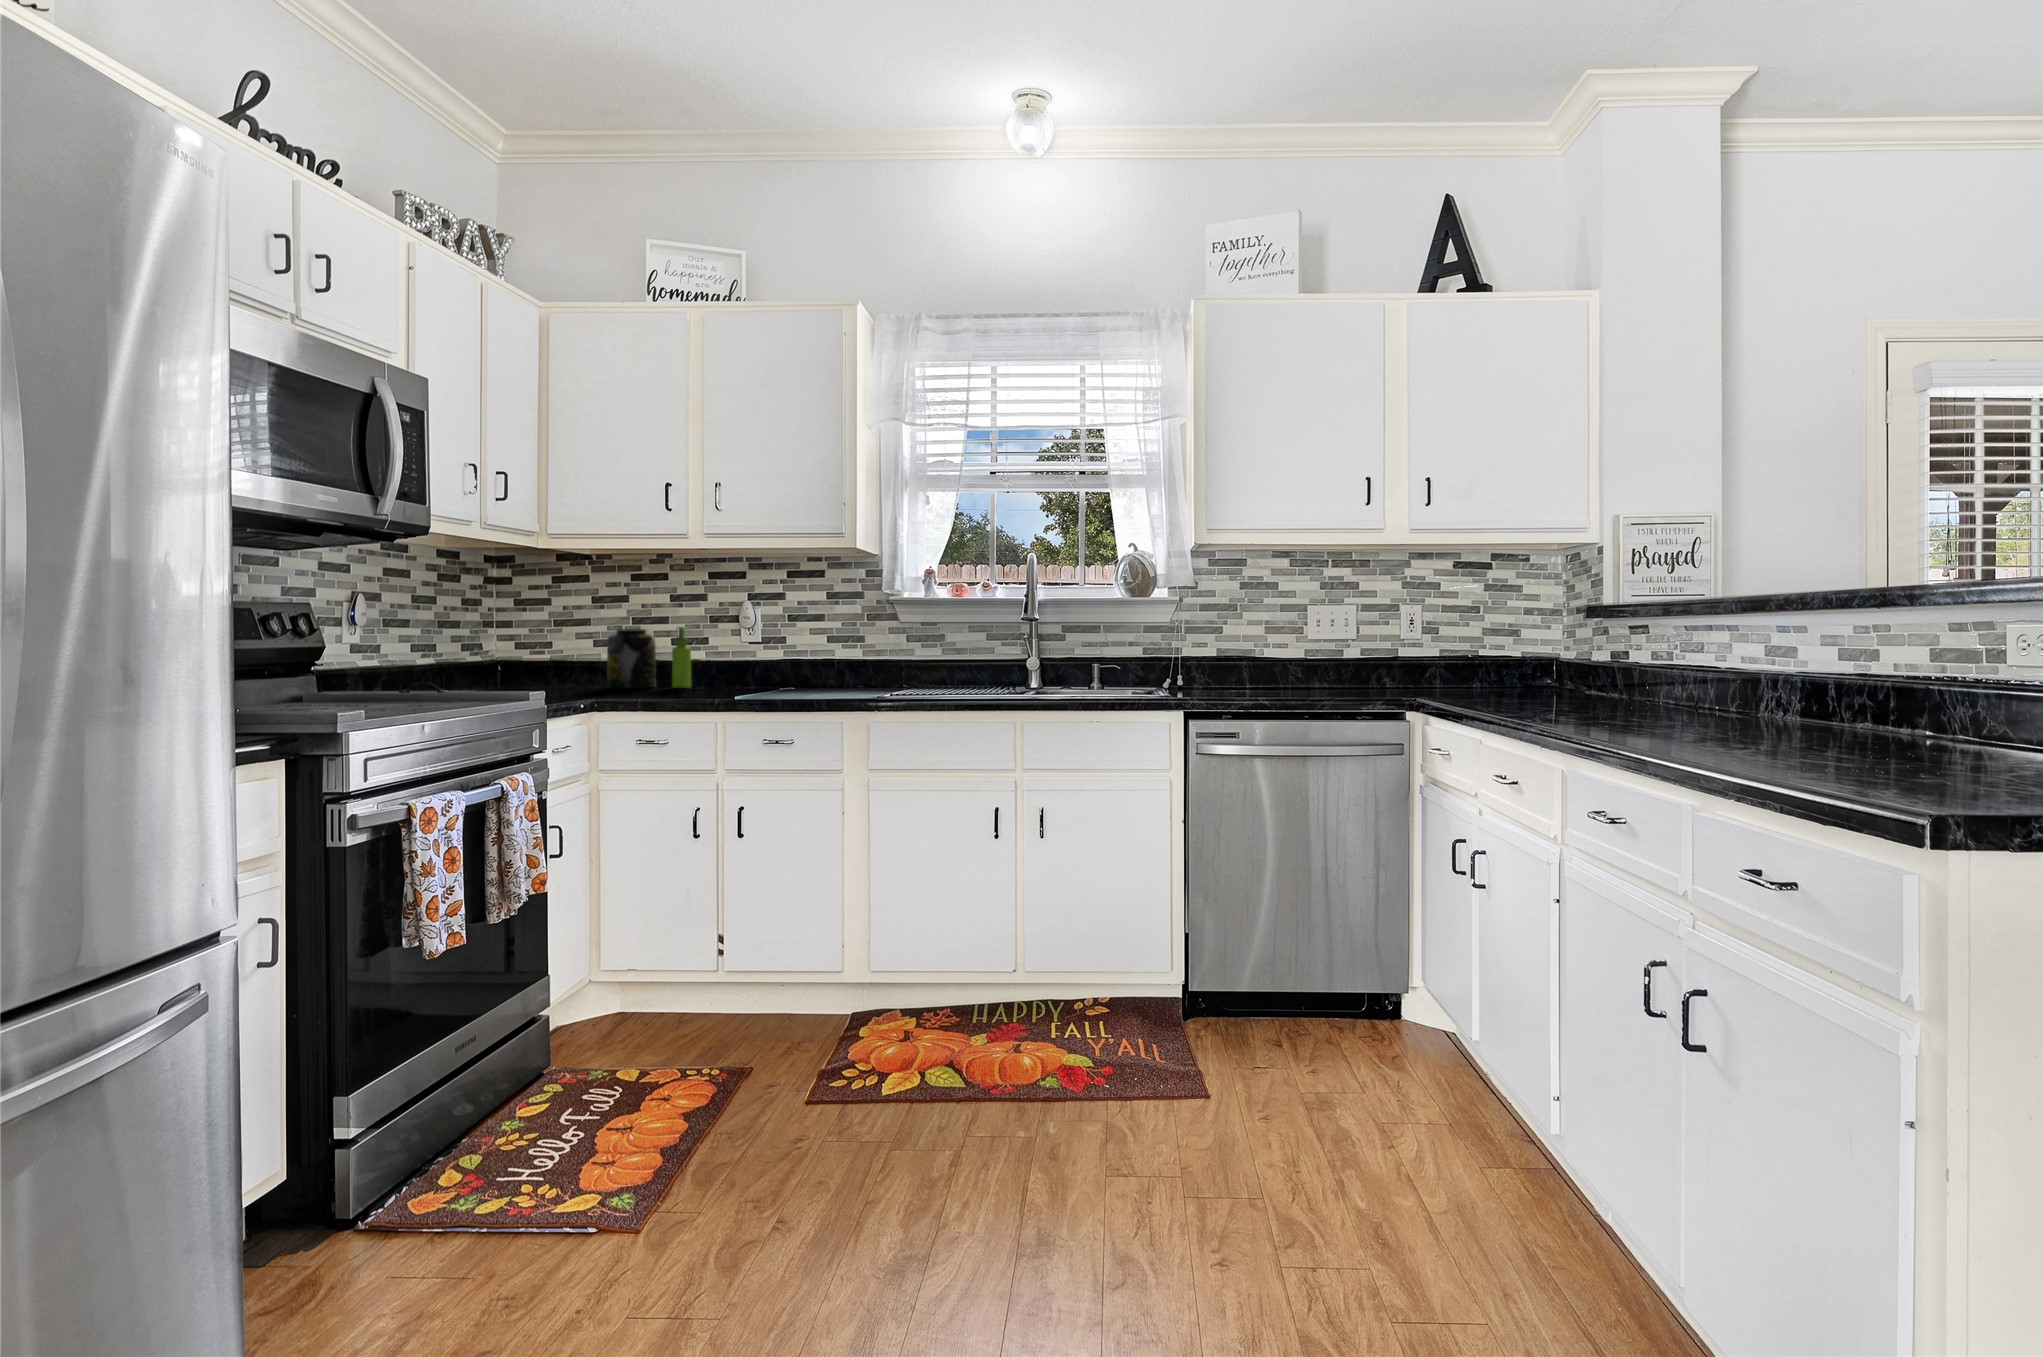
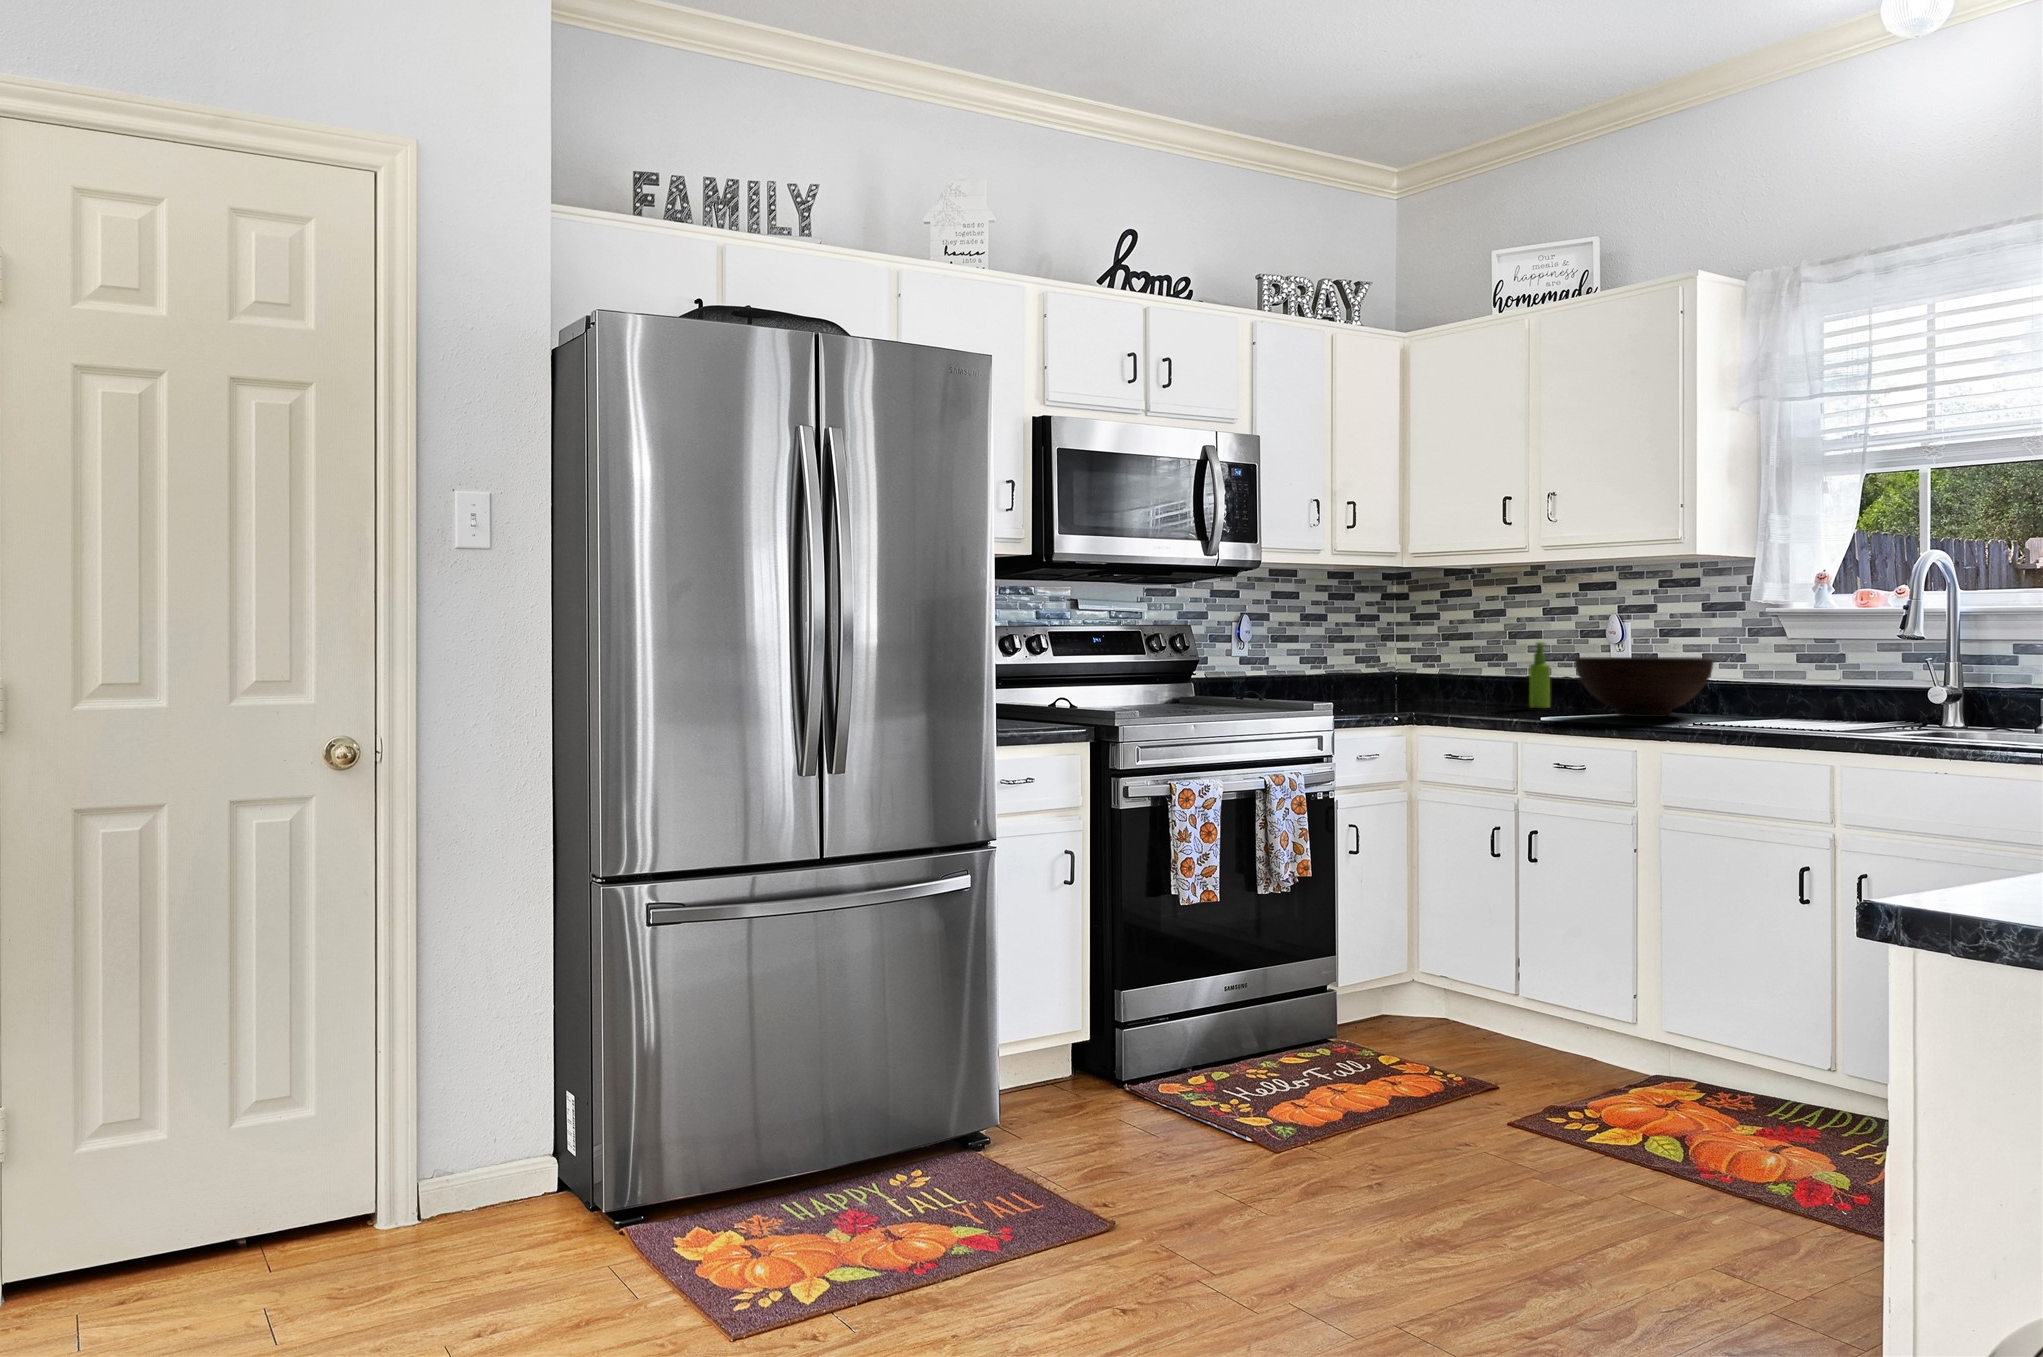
jar: present [607,629,656,688] -> none [1473,645,1521,706]
fruit bowl: none [748,639,862,692] -> present [1575,657,1714,717]

